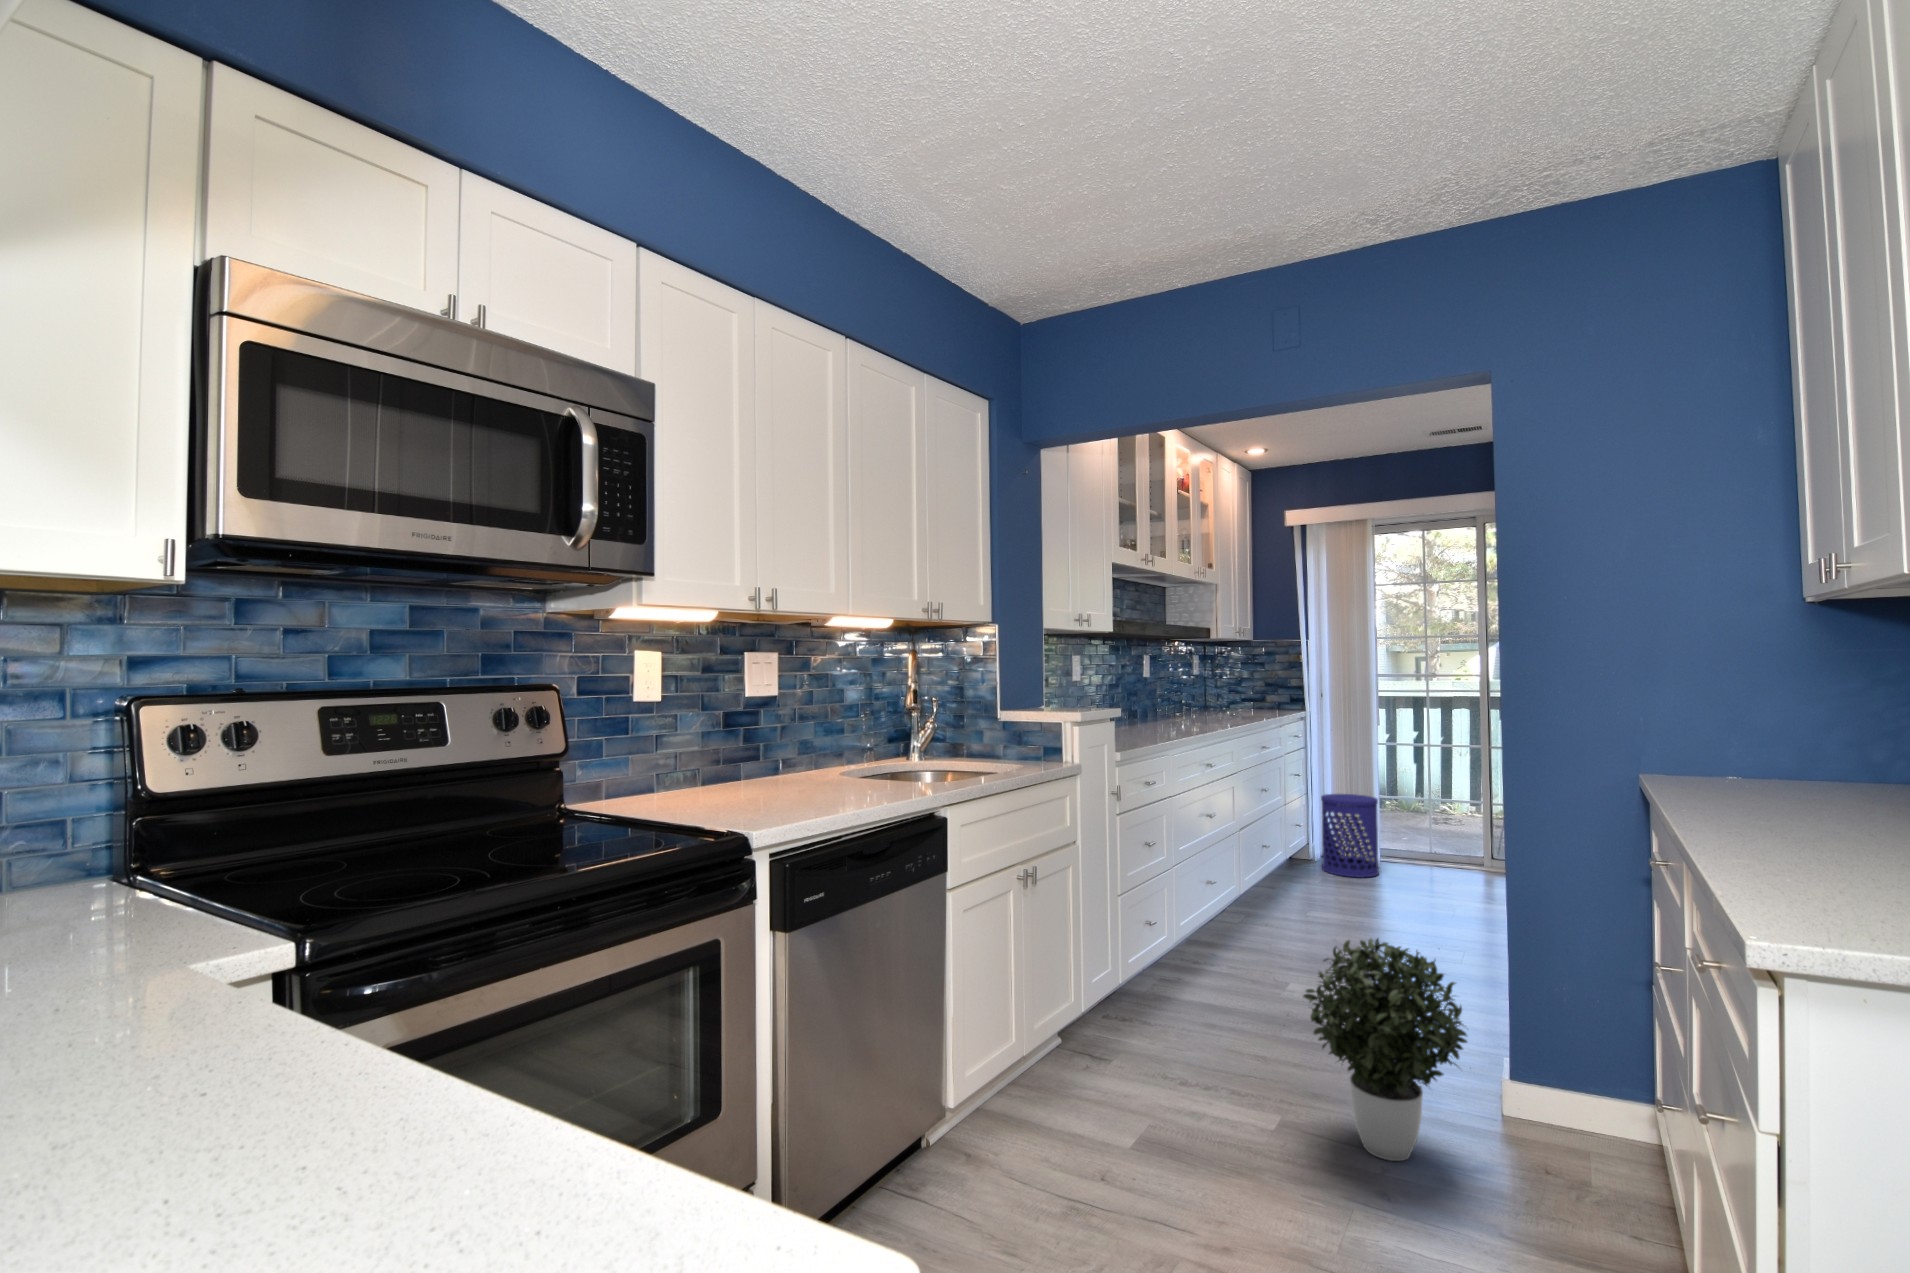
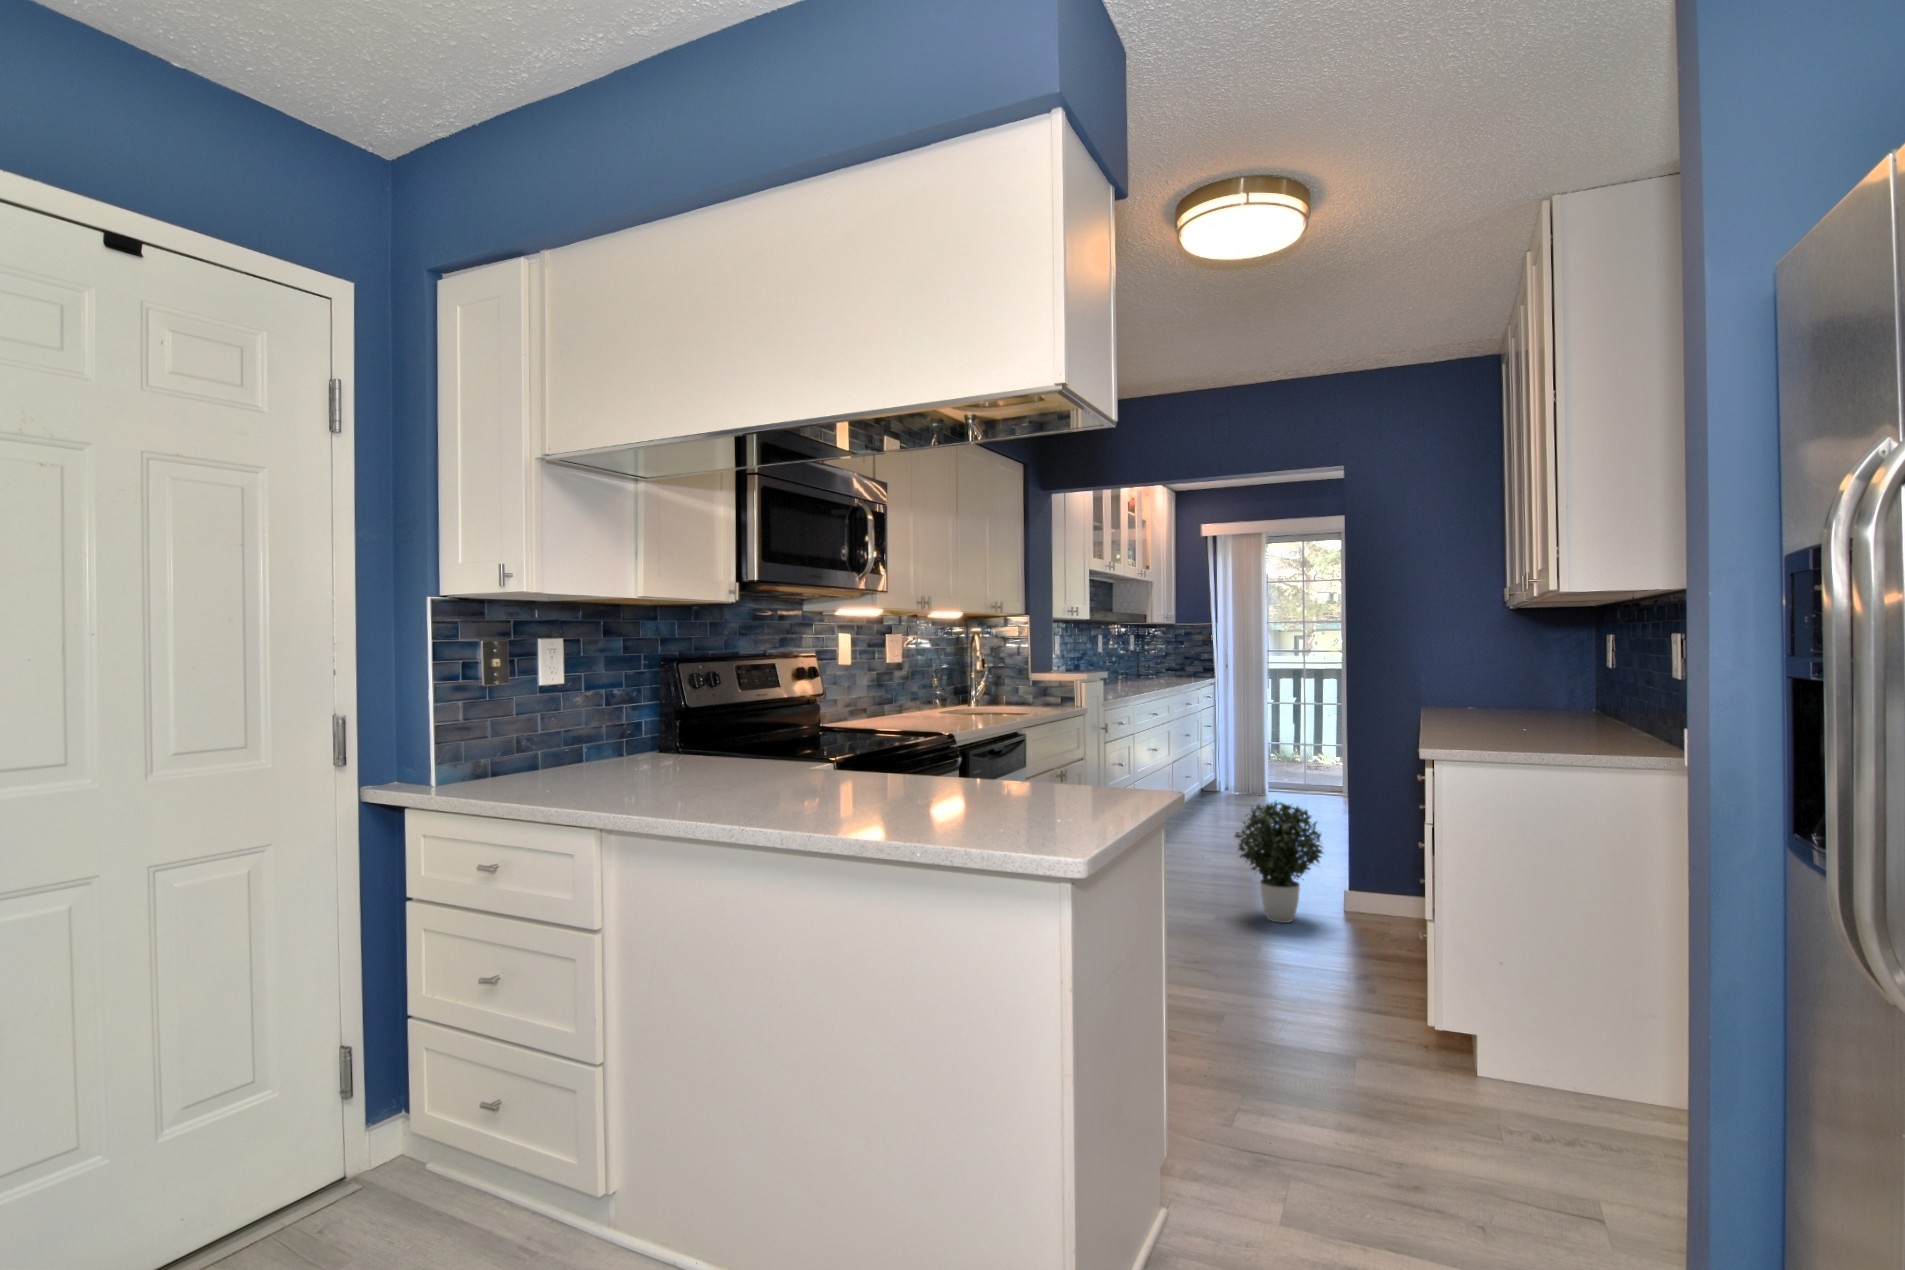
waste bin: present [1321,794,1379,877] -> none [1227,741,1268,802]

